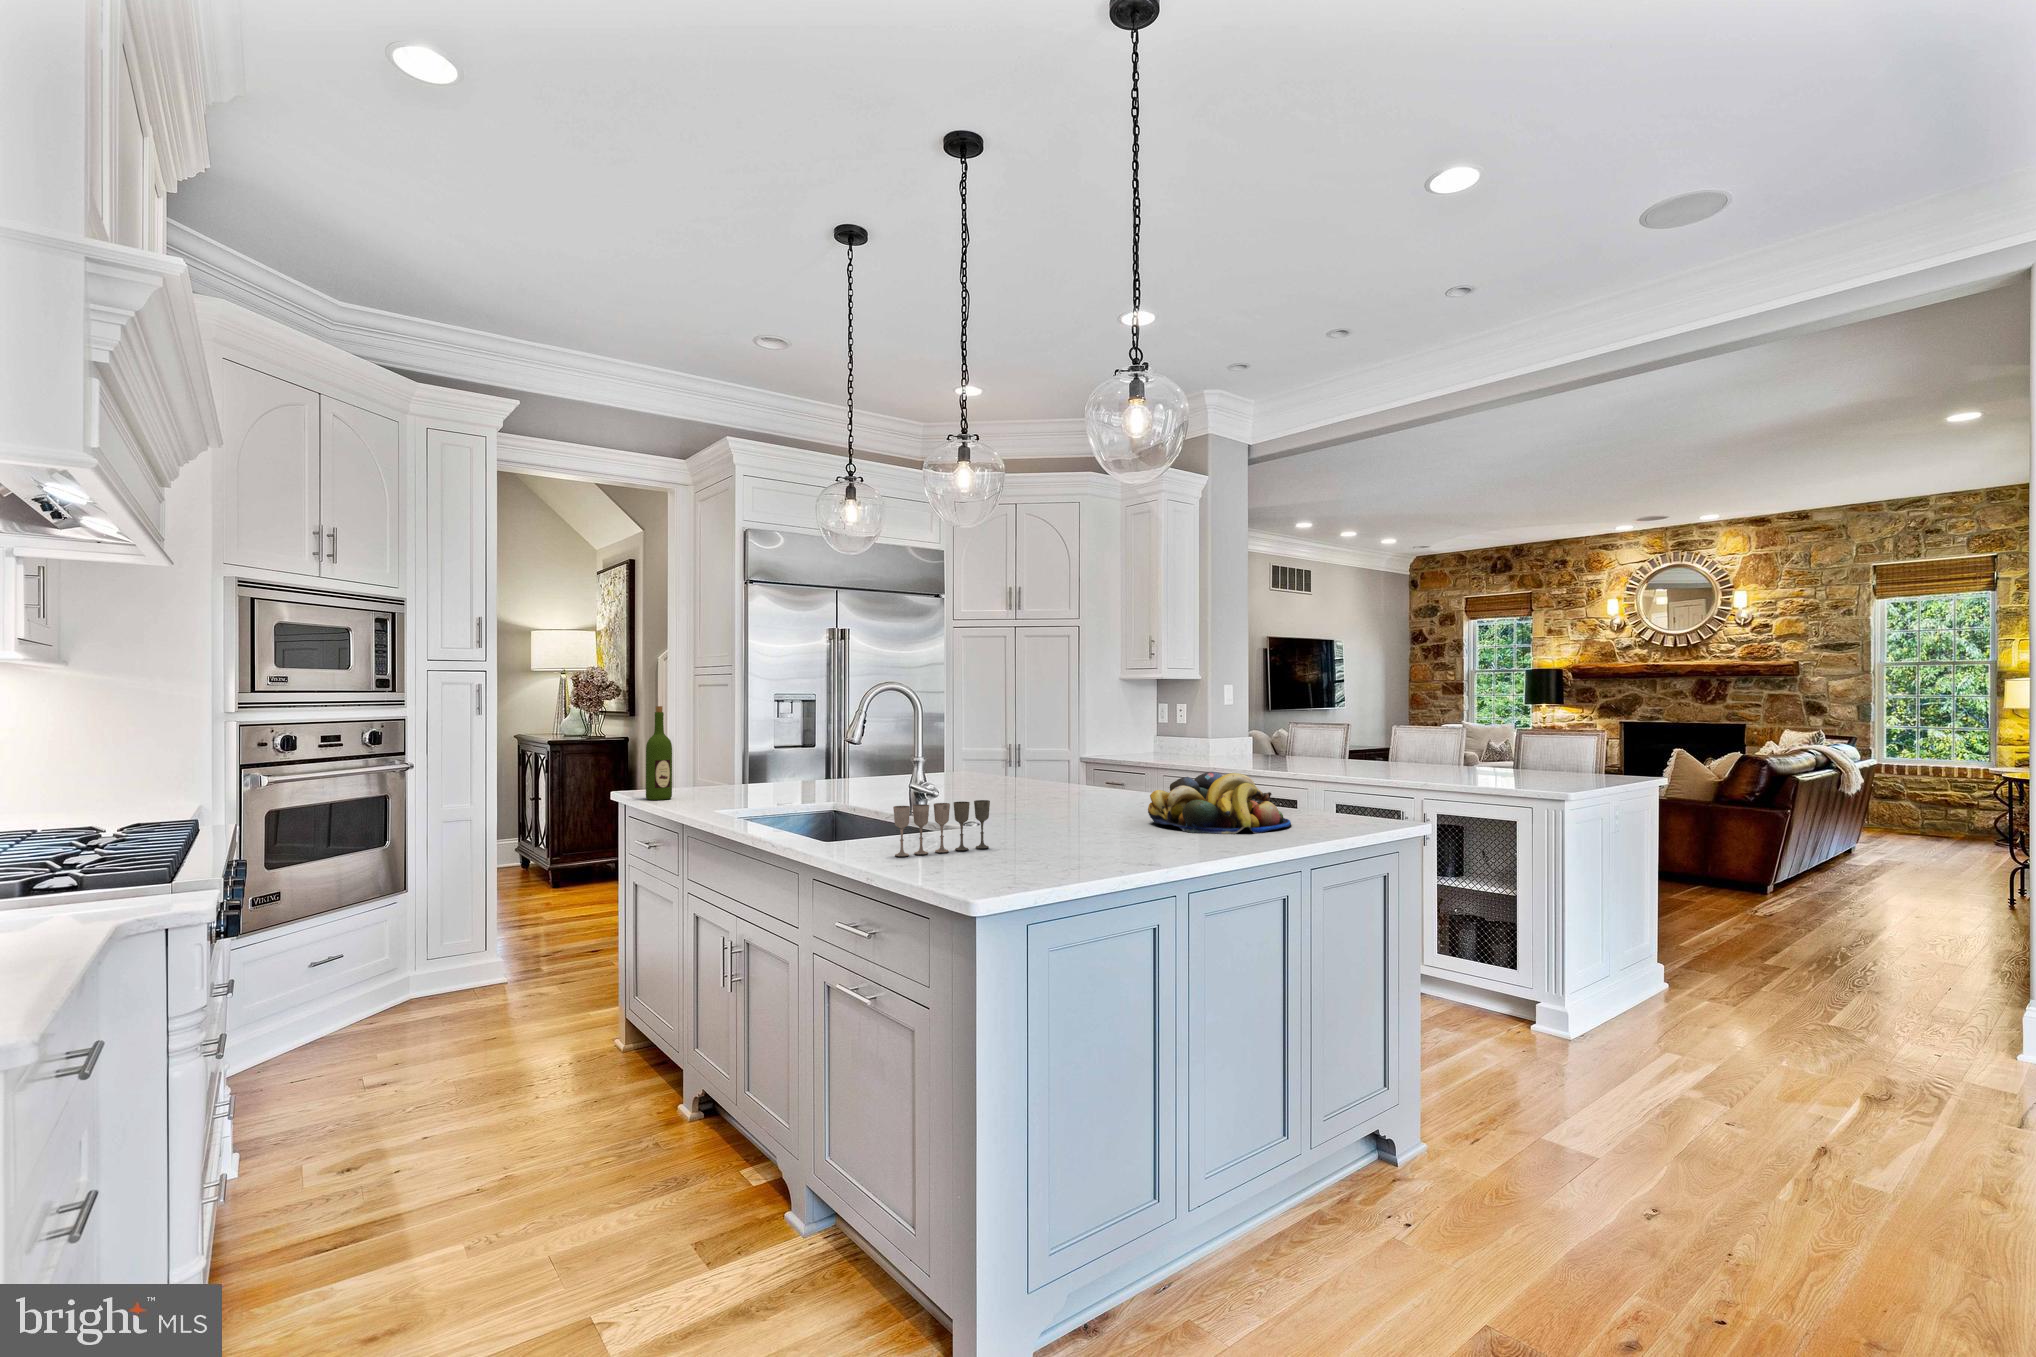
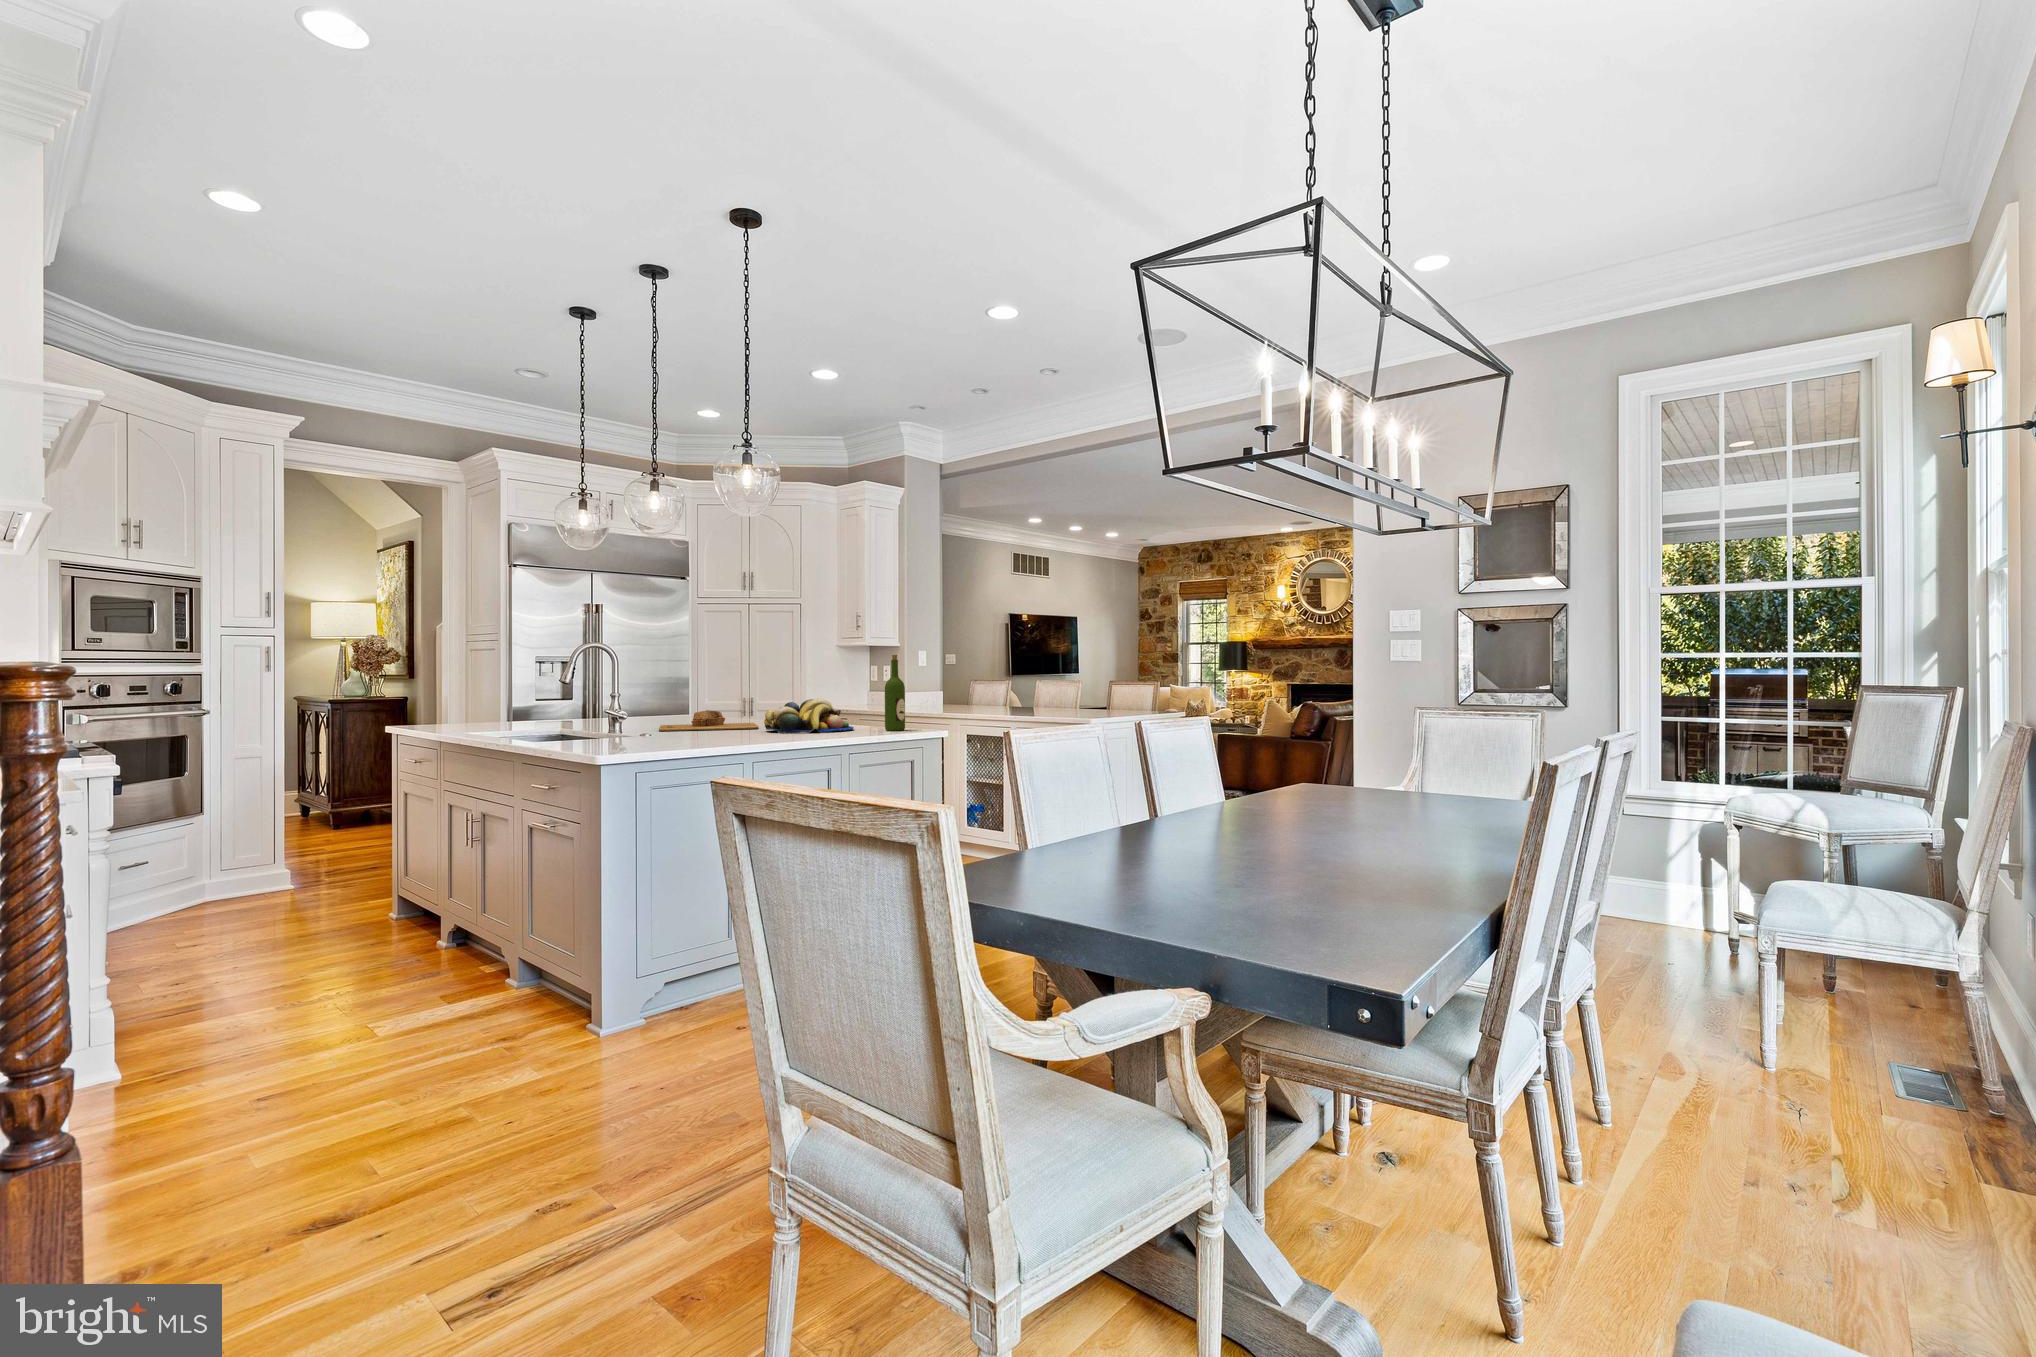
wine bottle: present [646,706,672,800] -> present [885,655,905,731]
cutting board: none [972,784,1124,818] -> present [659,710,759,731]
wine glass: present [893,800,990,857] -> none [576,711,642,742]

